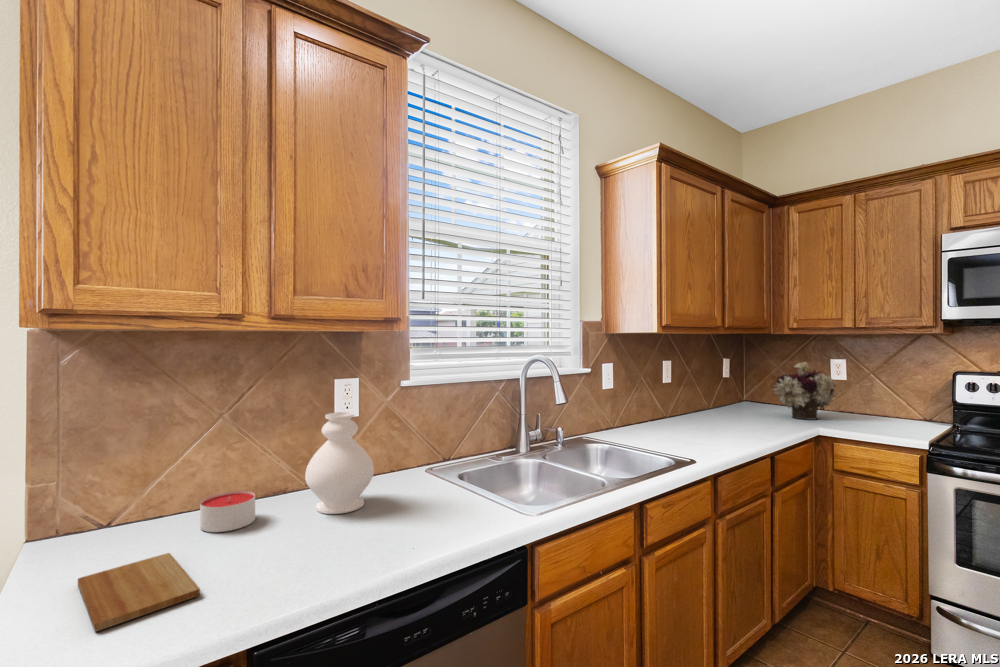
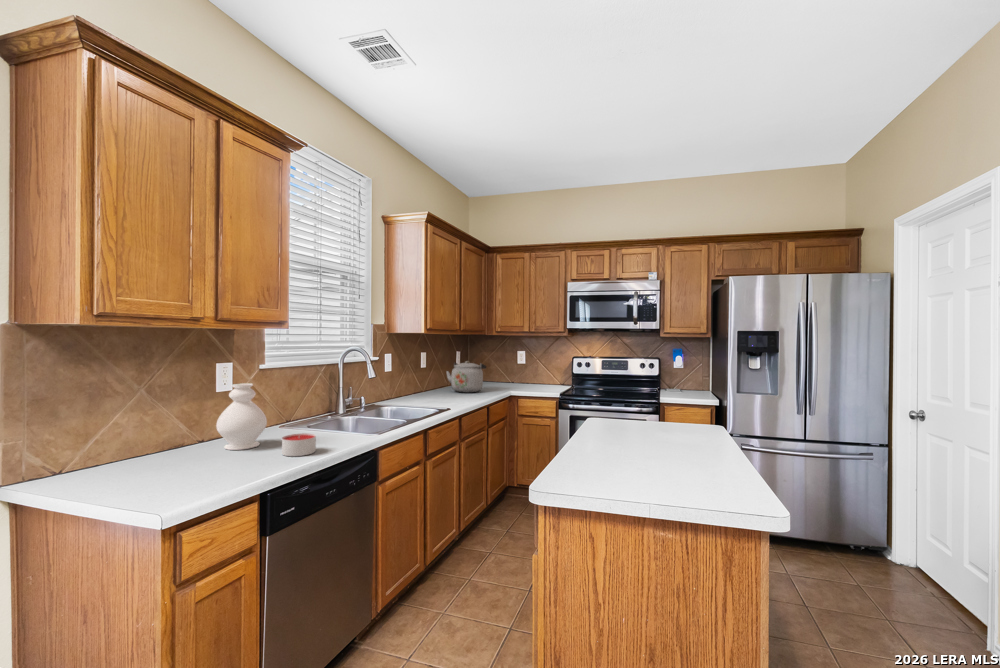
flower arrangement: present [774,362,836,420] -> none [486,352,519,387]
kettle: none [701,375,771,426] -> present [446,361,486,393]
candle: present [200,491,255,532] -> present [282,433,316,456]
cutting board: present [78,553,200,631] -> none [105,473,210,498]

